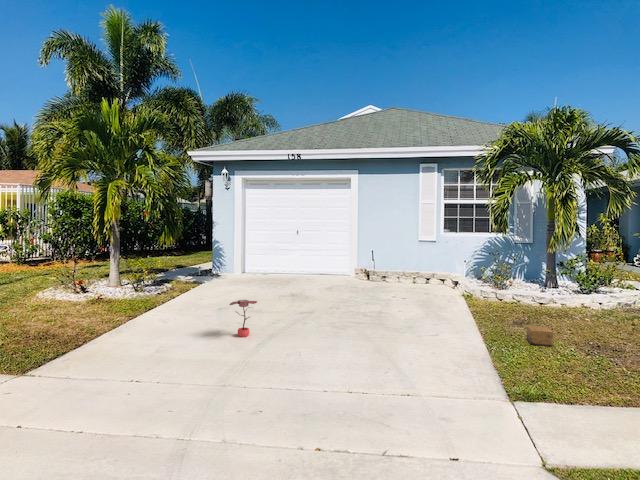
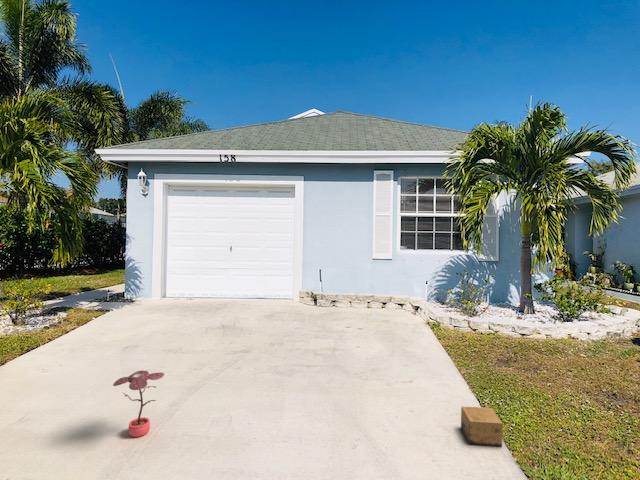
cardboard box: present [526,326,553,347] -> present [461,407,503,447]

